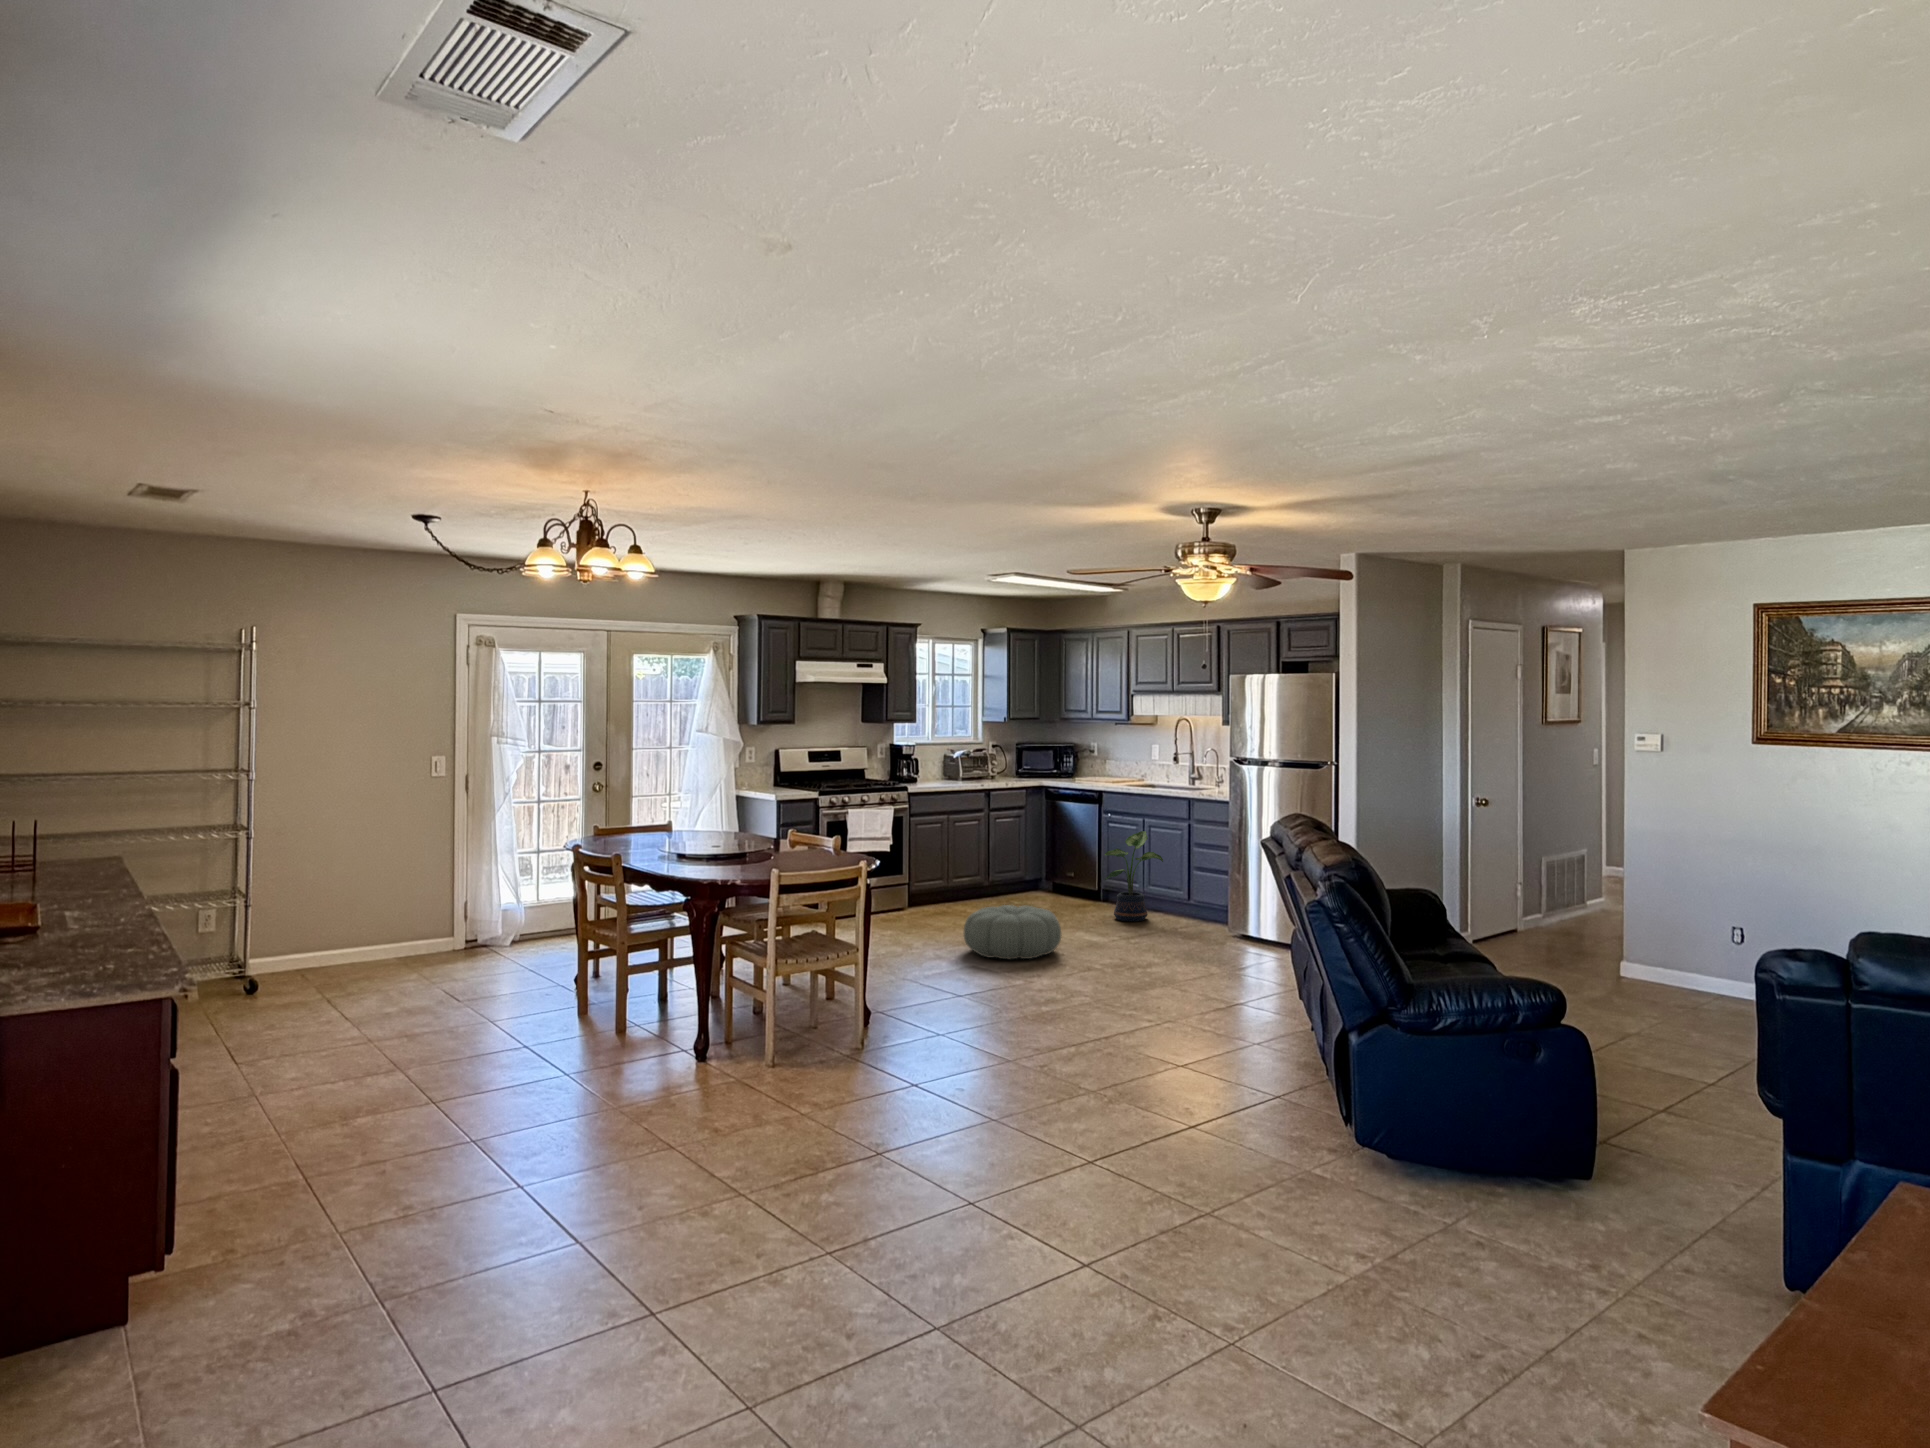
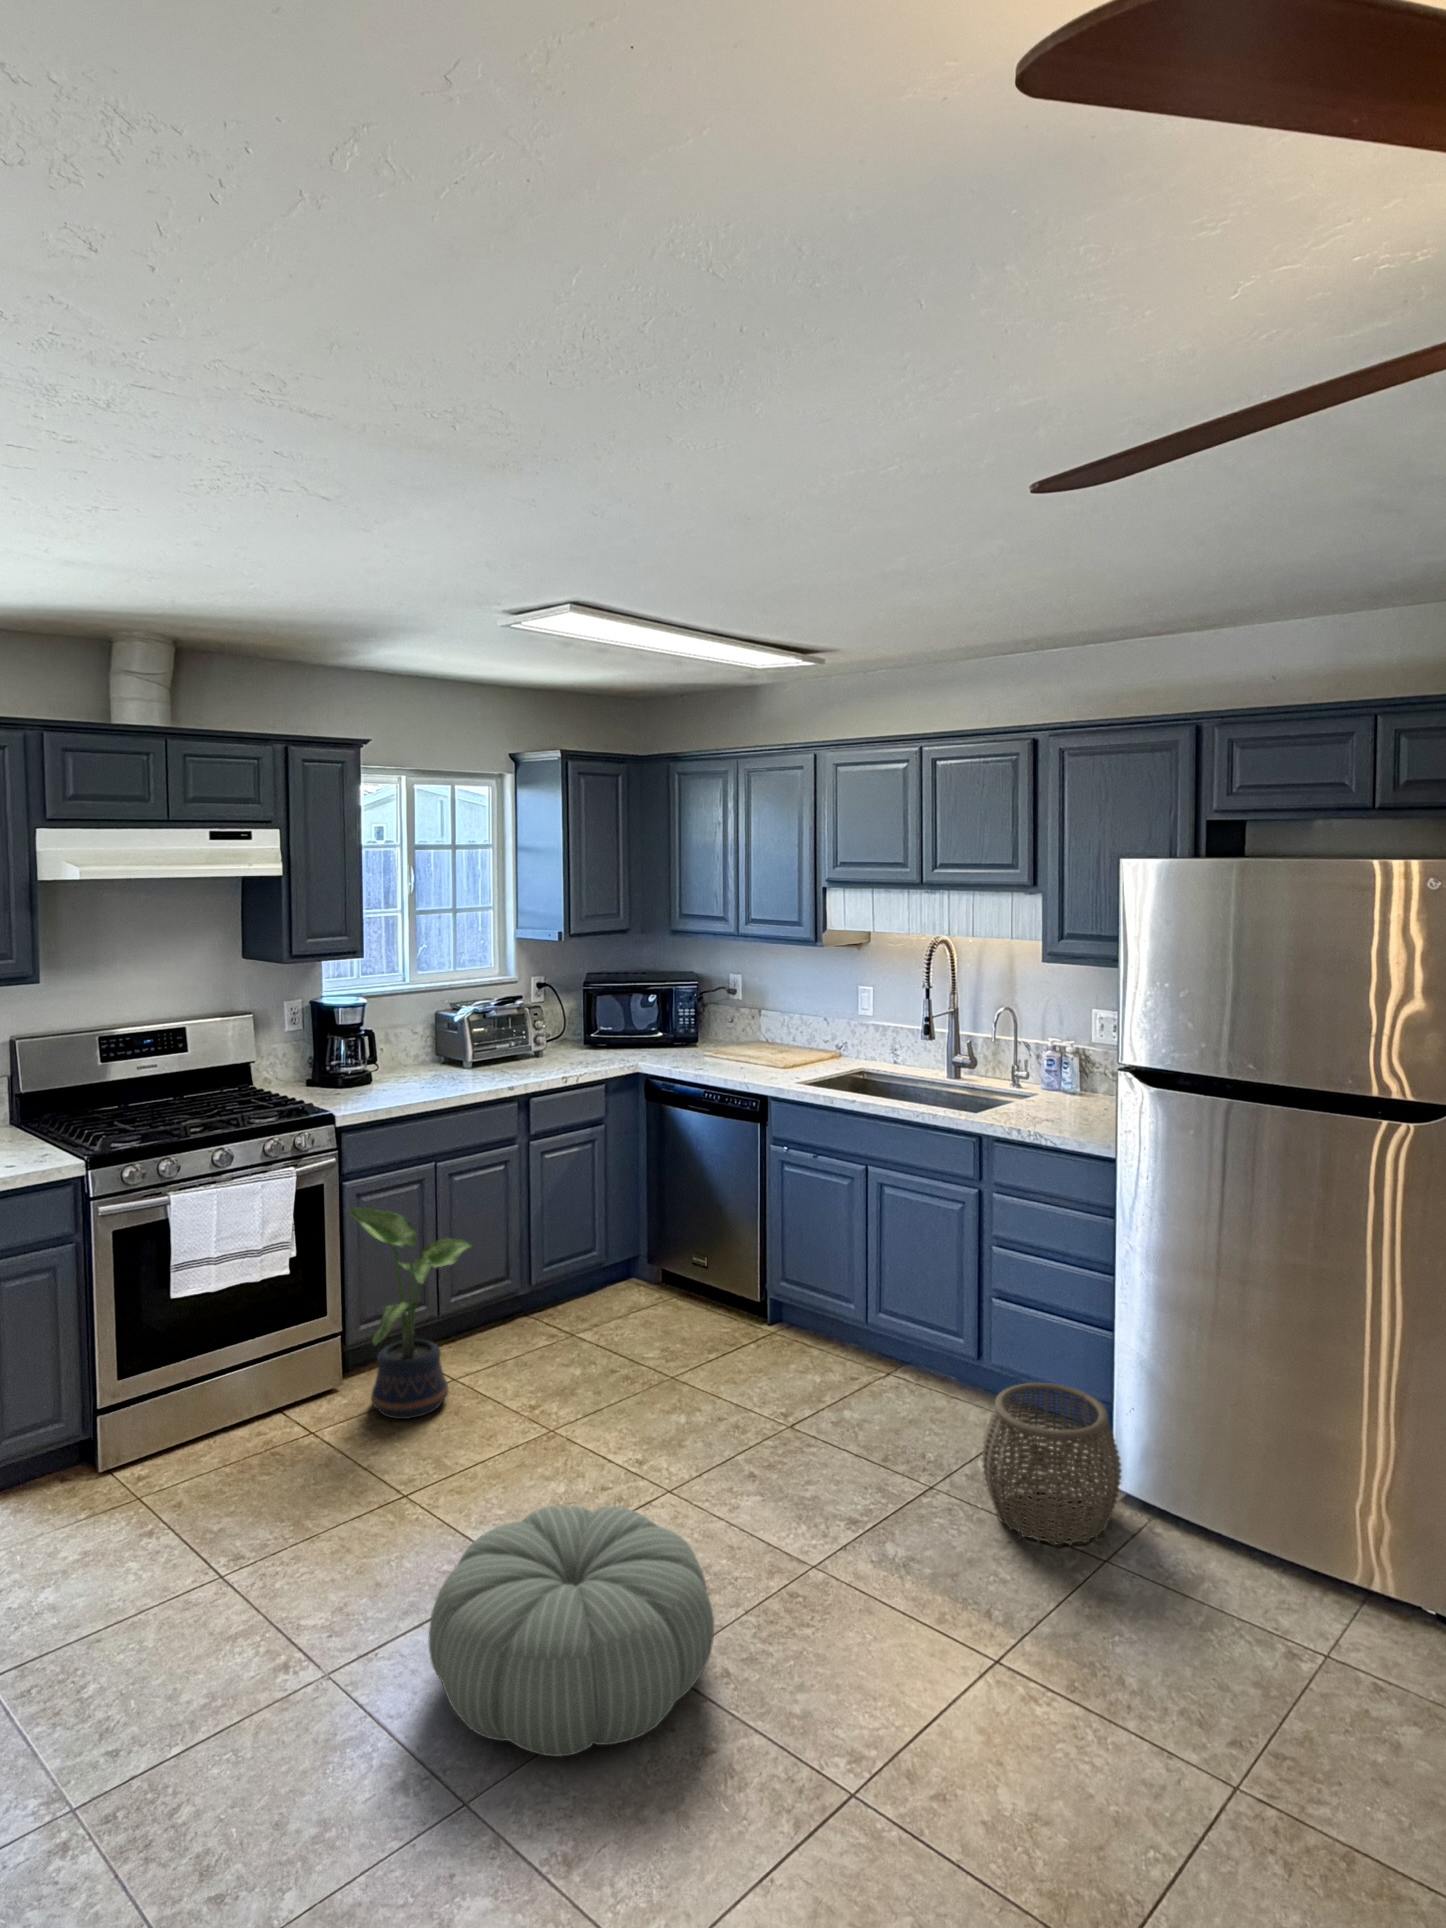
potted plant: present [1105,831,1163,922] -> present [347,1206,474,1419]
woven basket: none [1174,888,1228,941] -> present [982,1383,1121,1545]

